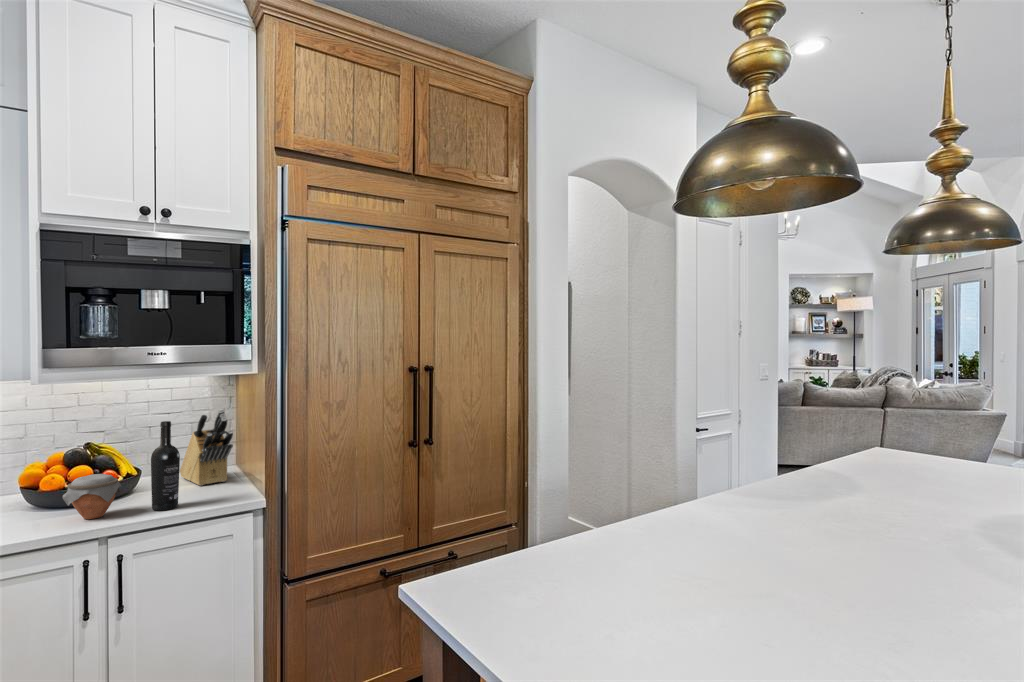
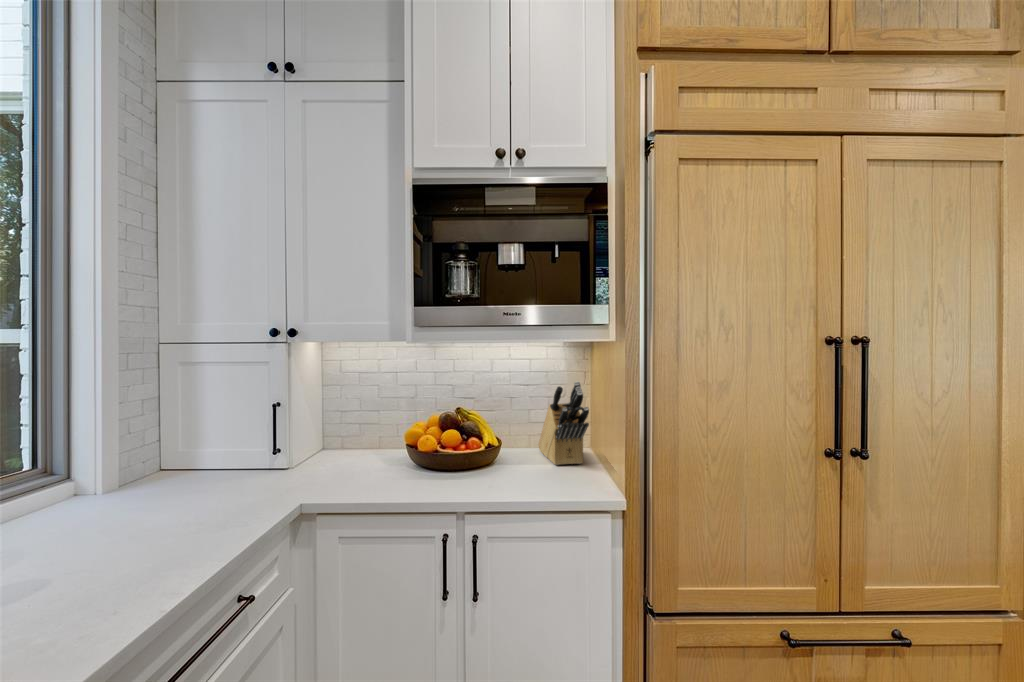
wine bottle: present [151,421,180,511] -> none [506,391,533,492]
jar: present [63,474,122,519] -> none [430,441,480,489]

